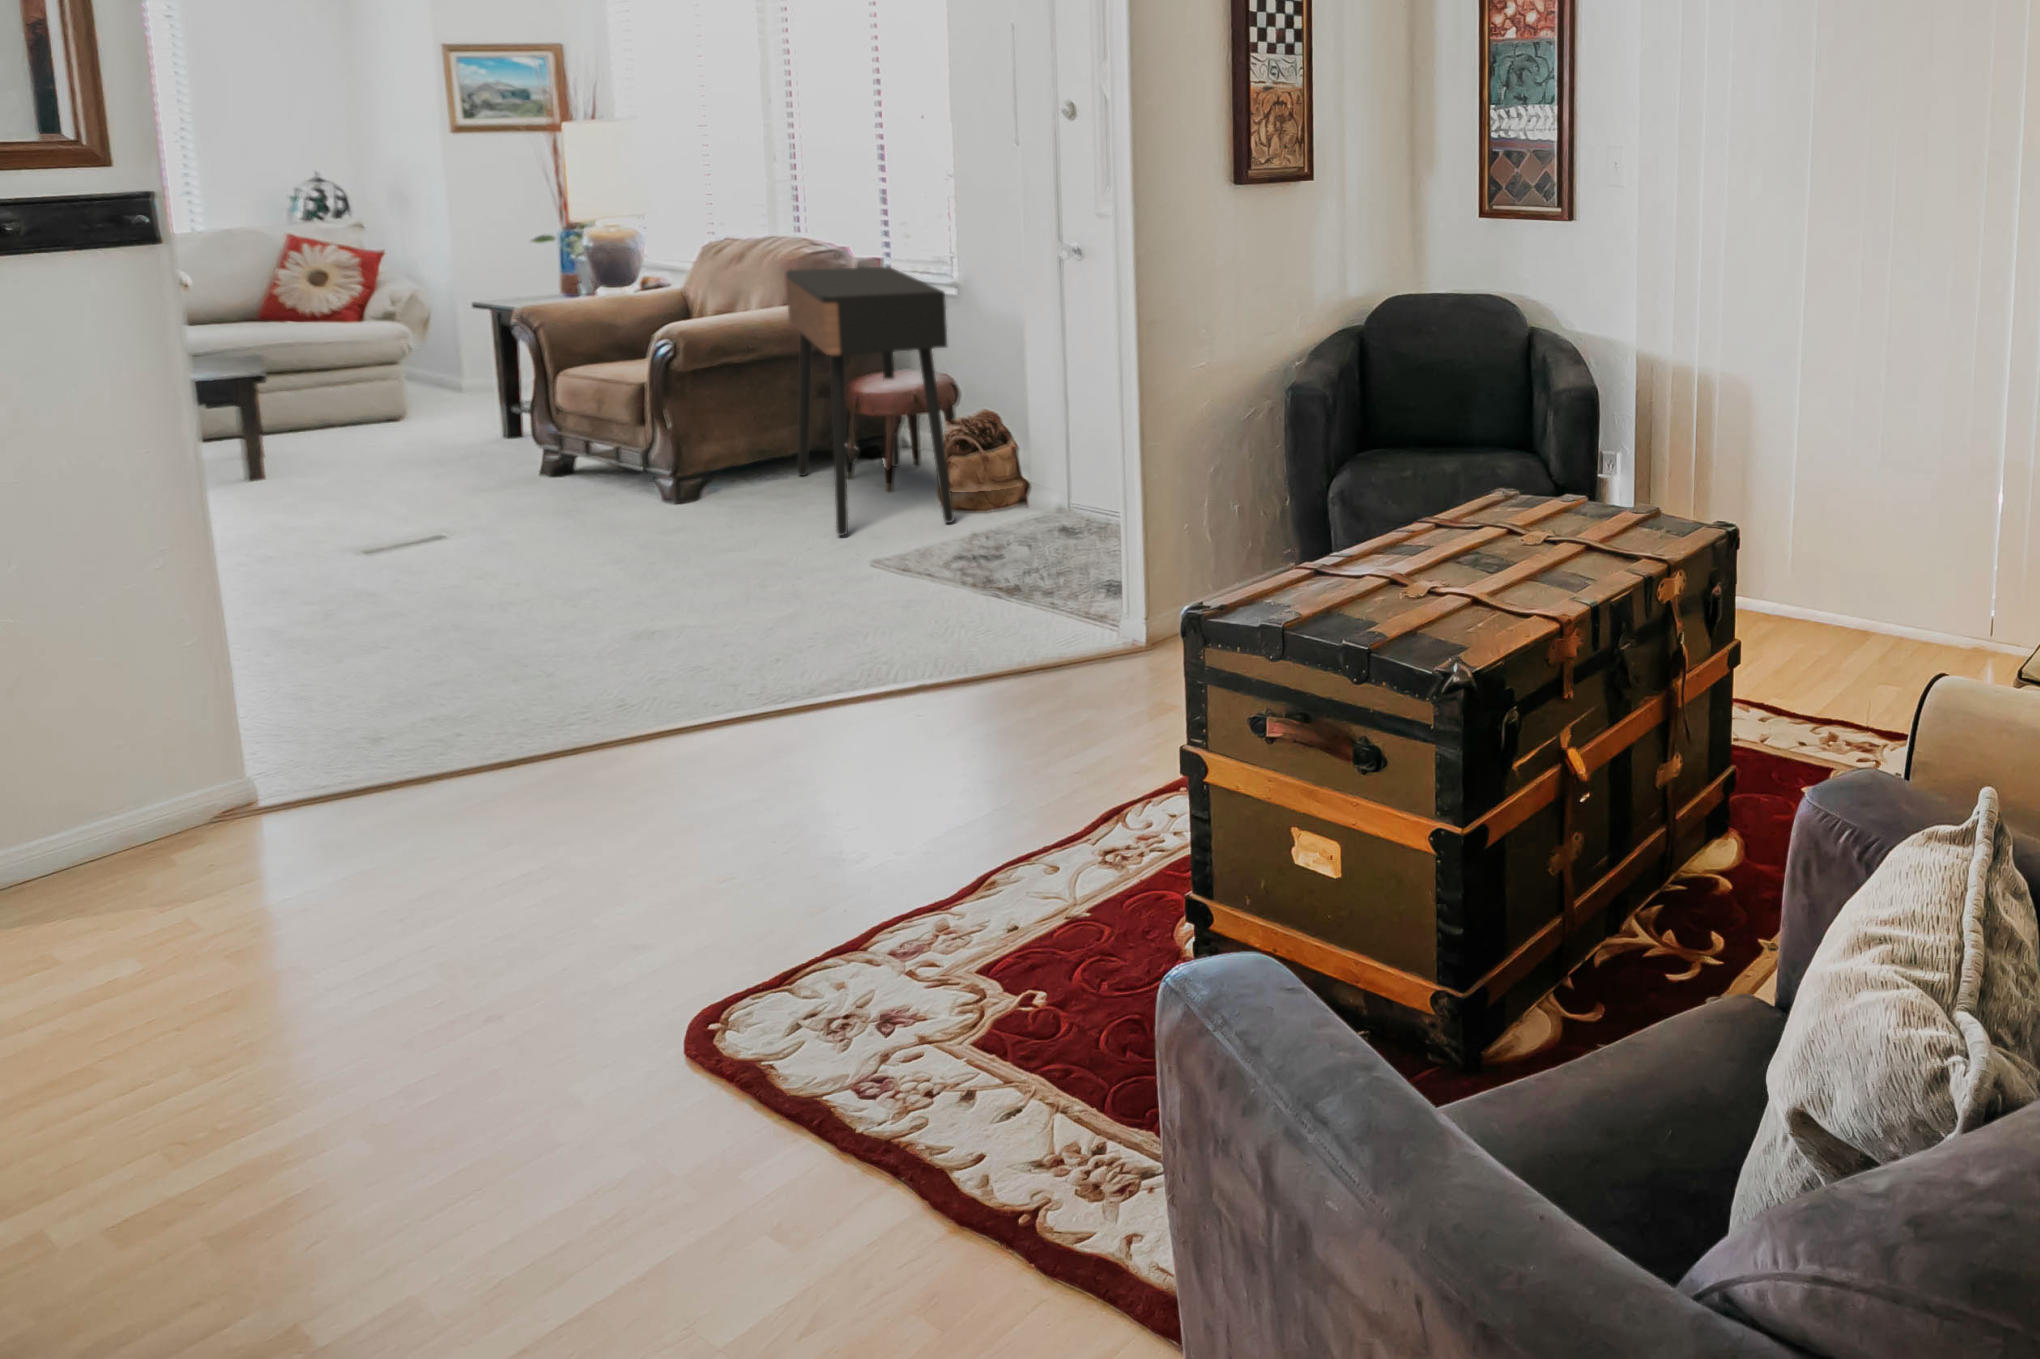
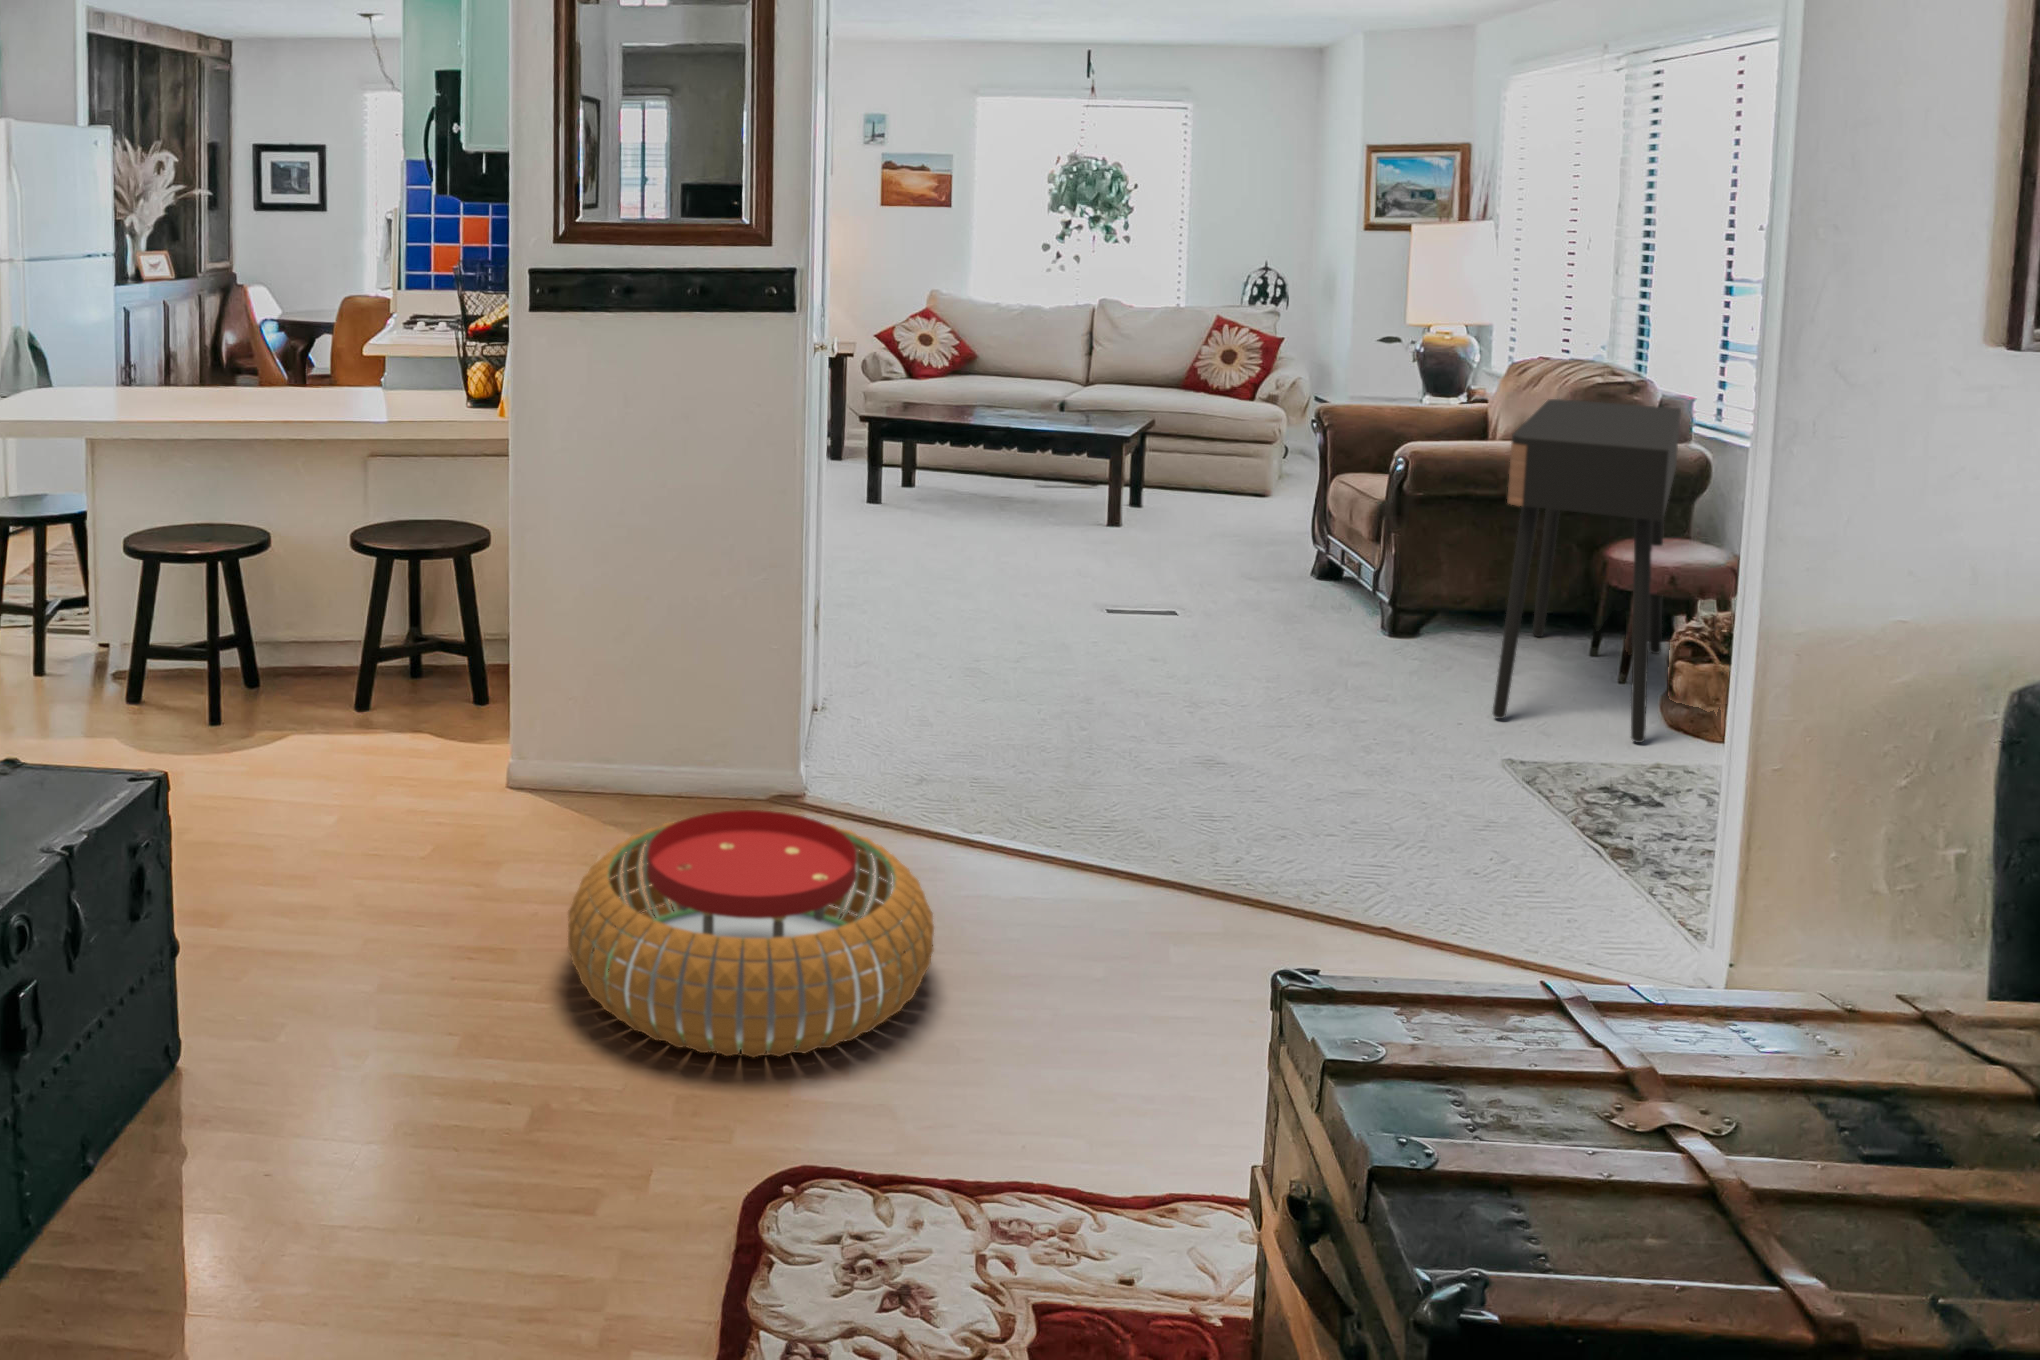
pouf: none [152,765,651,1046] -> present [568,810,934,1057]

